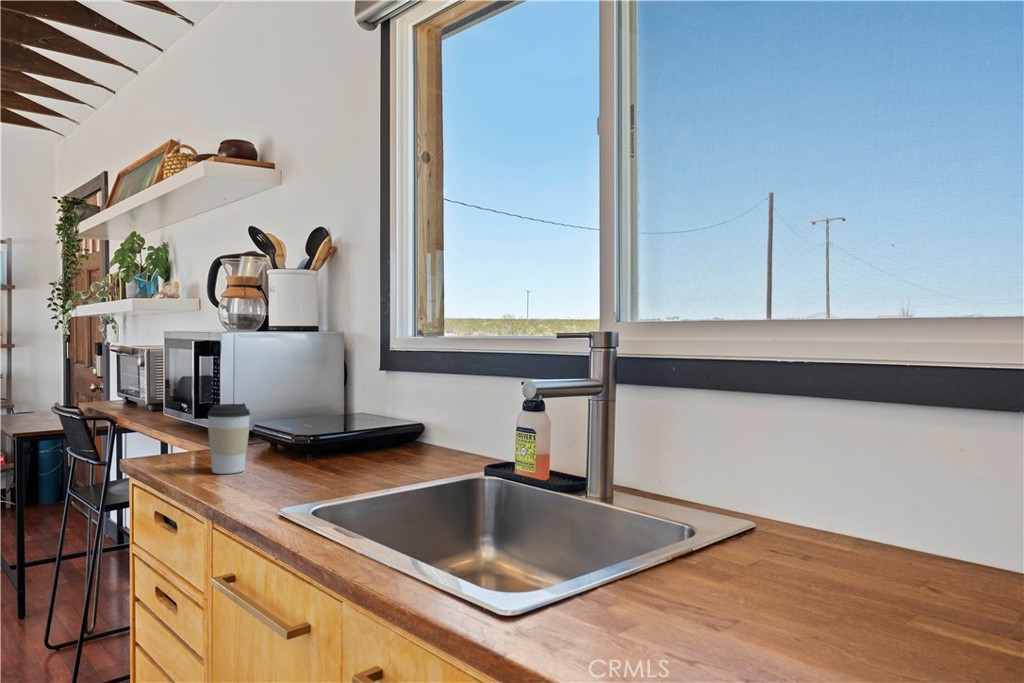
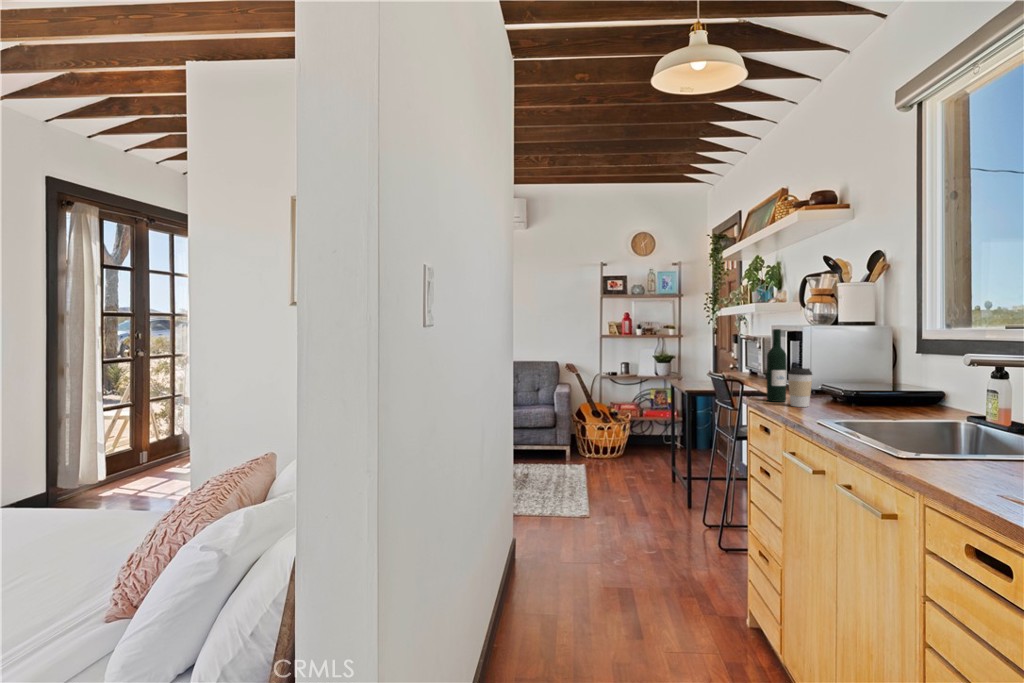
wine bottle: none [165,335,201,465] -> present [767,329,787,402]

